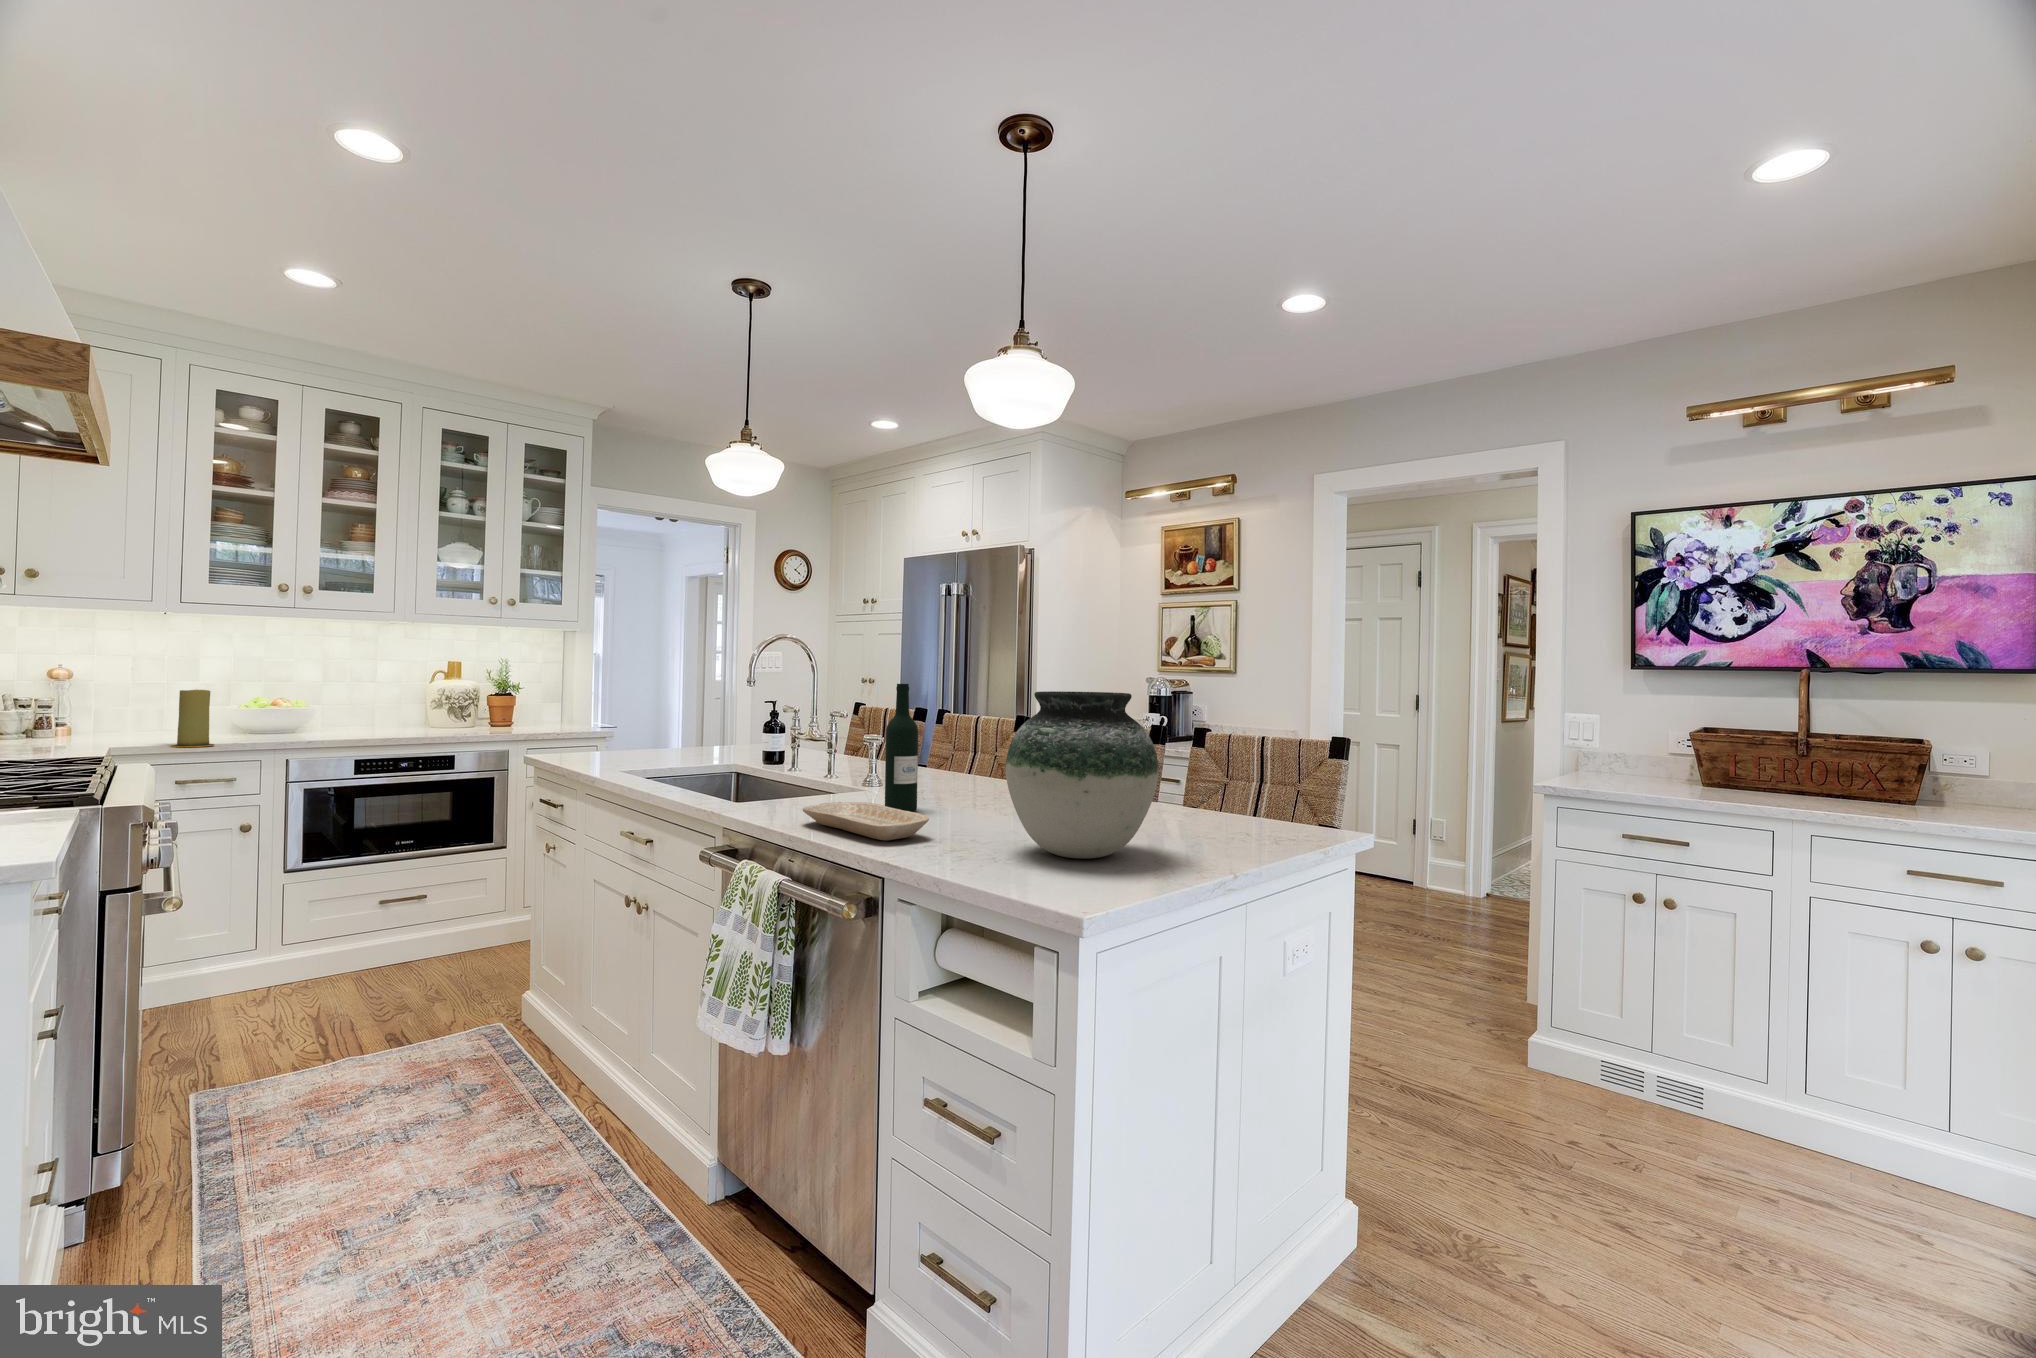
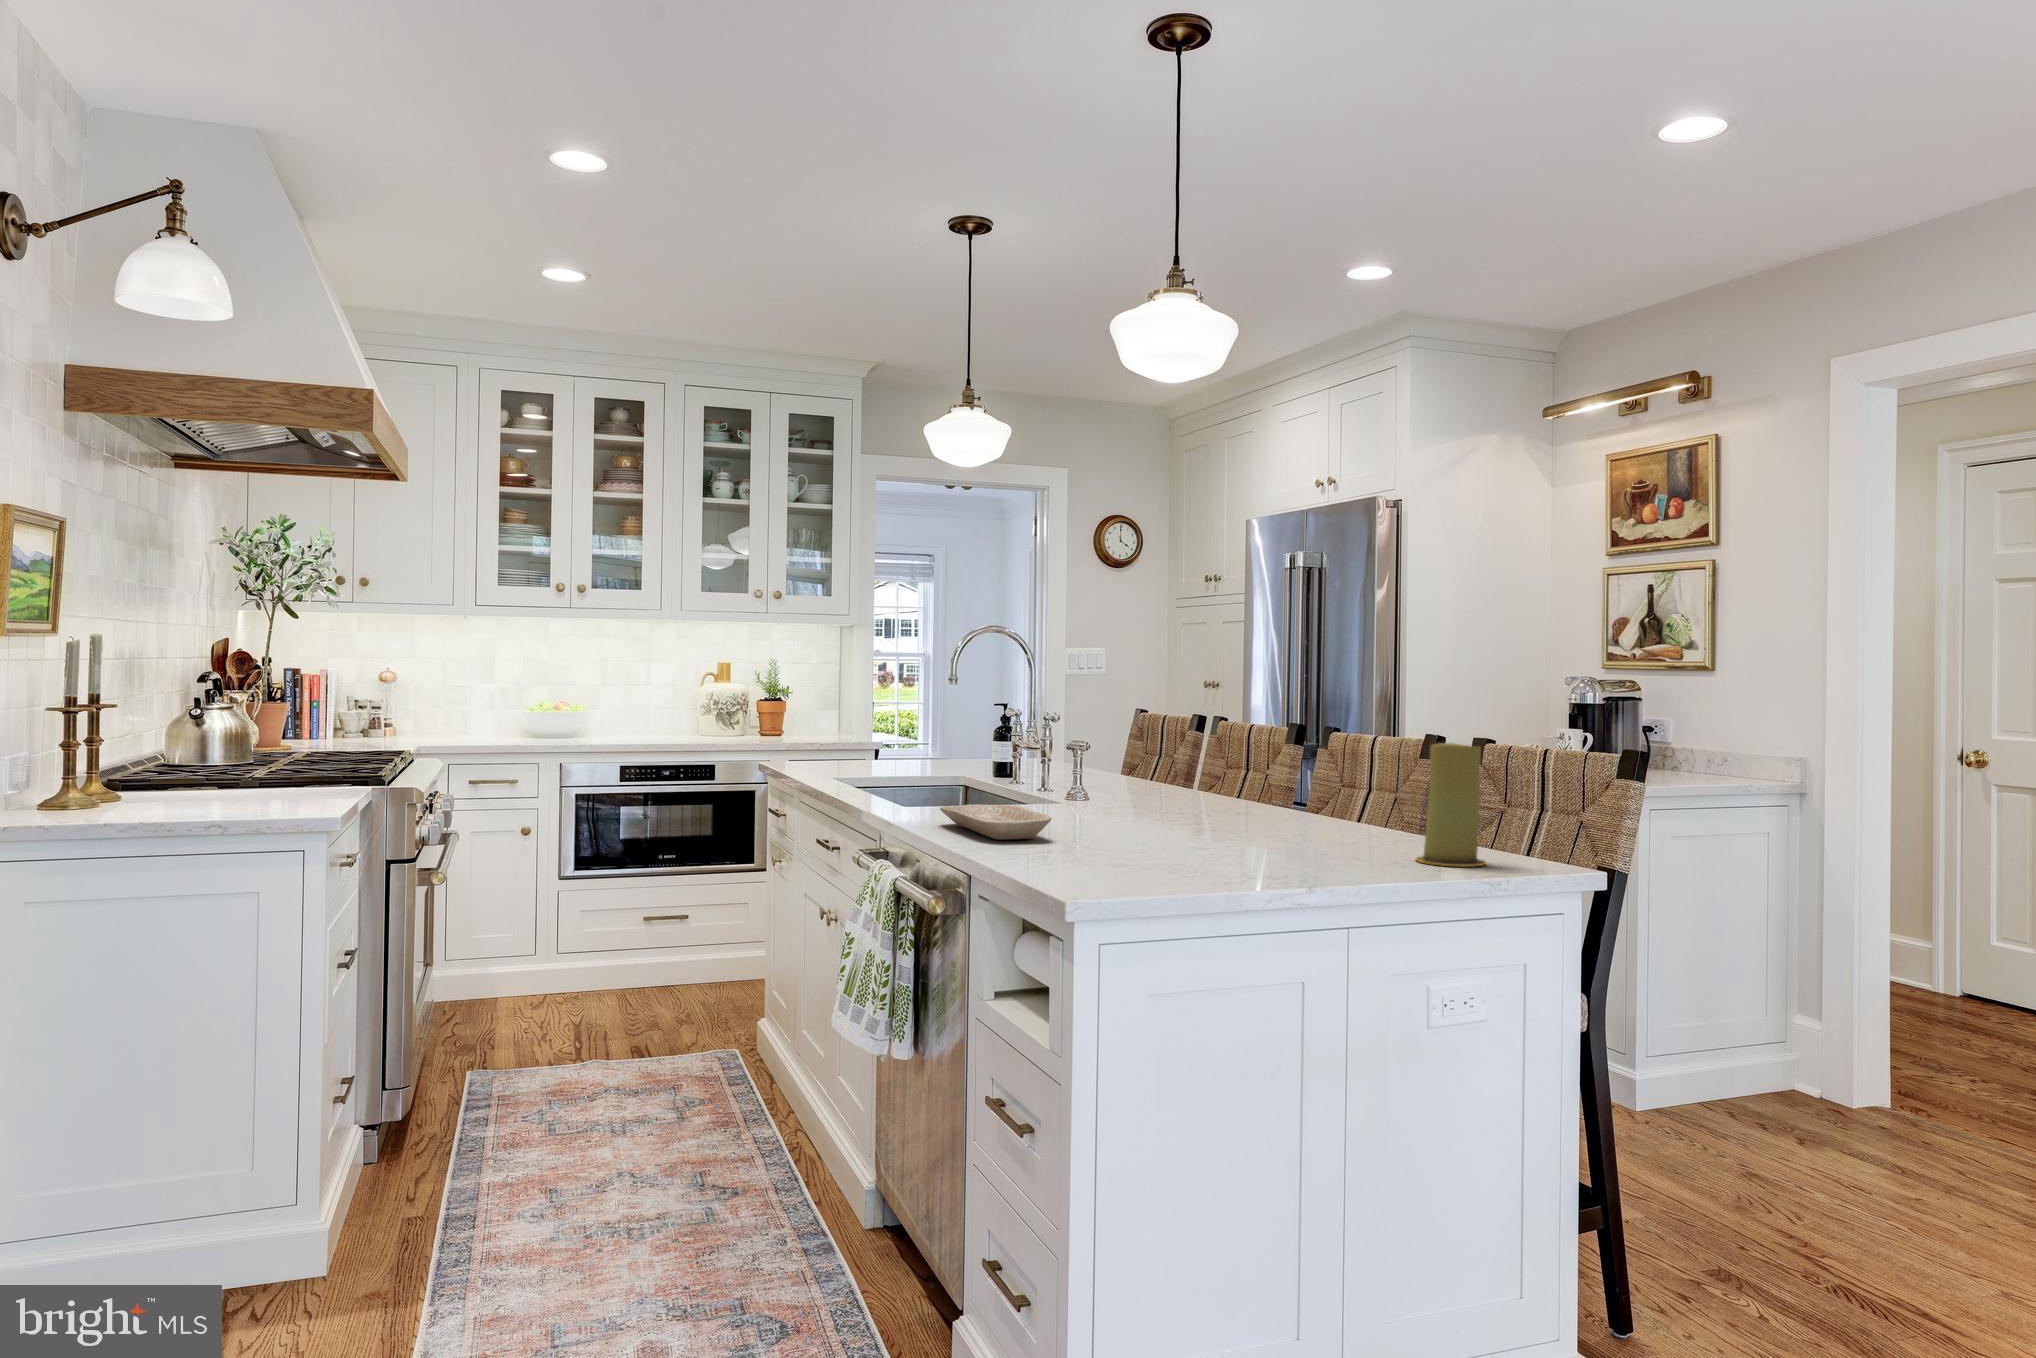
wine bottle: present [885,684,918,812] -> none [1049,674,1086,822]
candle: present [171,690,215,747] -> present [1416,743,1487,867]
vase: present [1006,691,1159,859] -> none [1105,677,1280,865]

